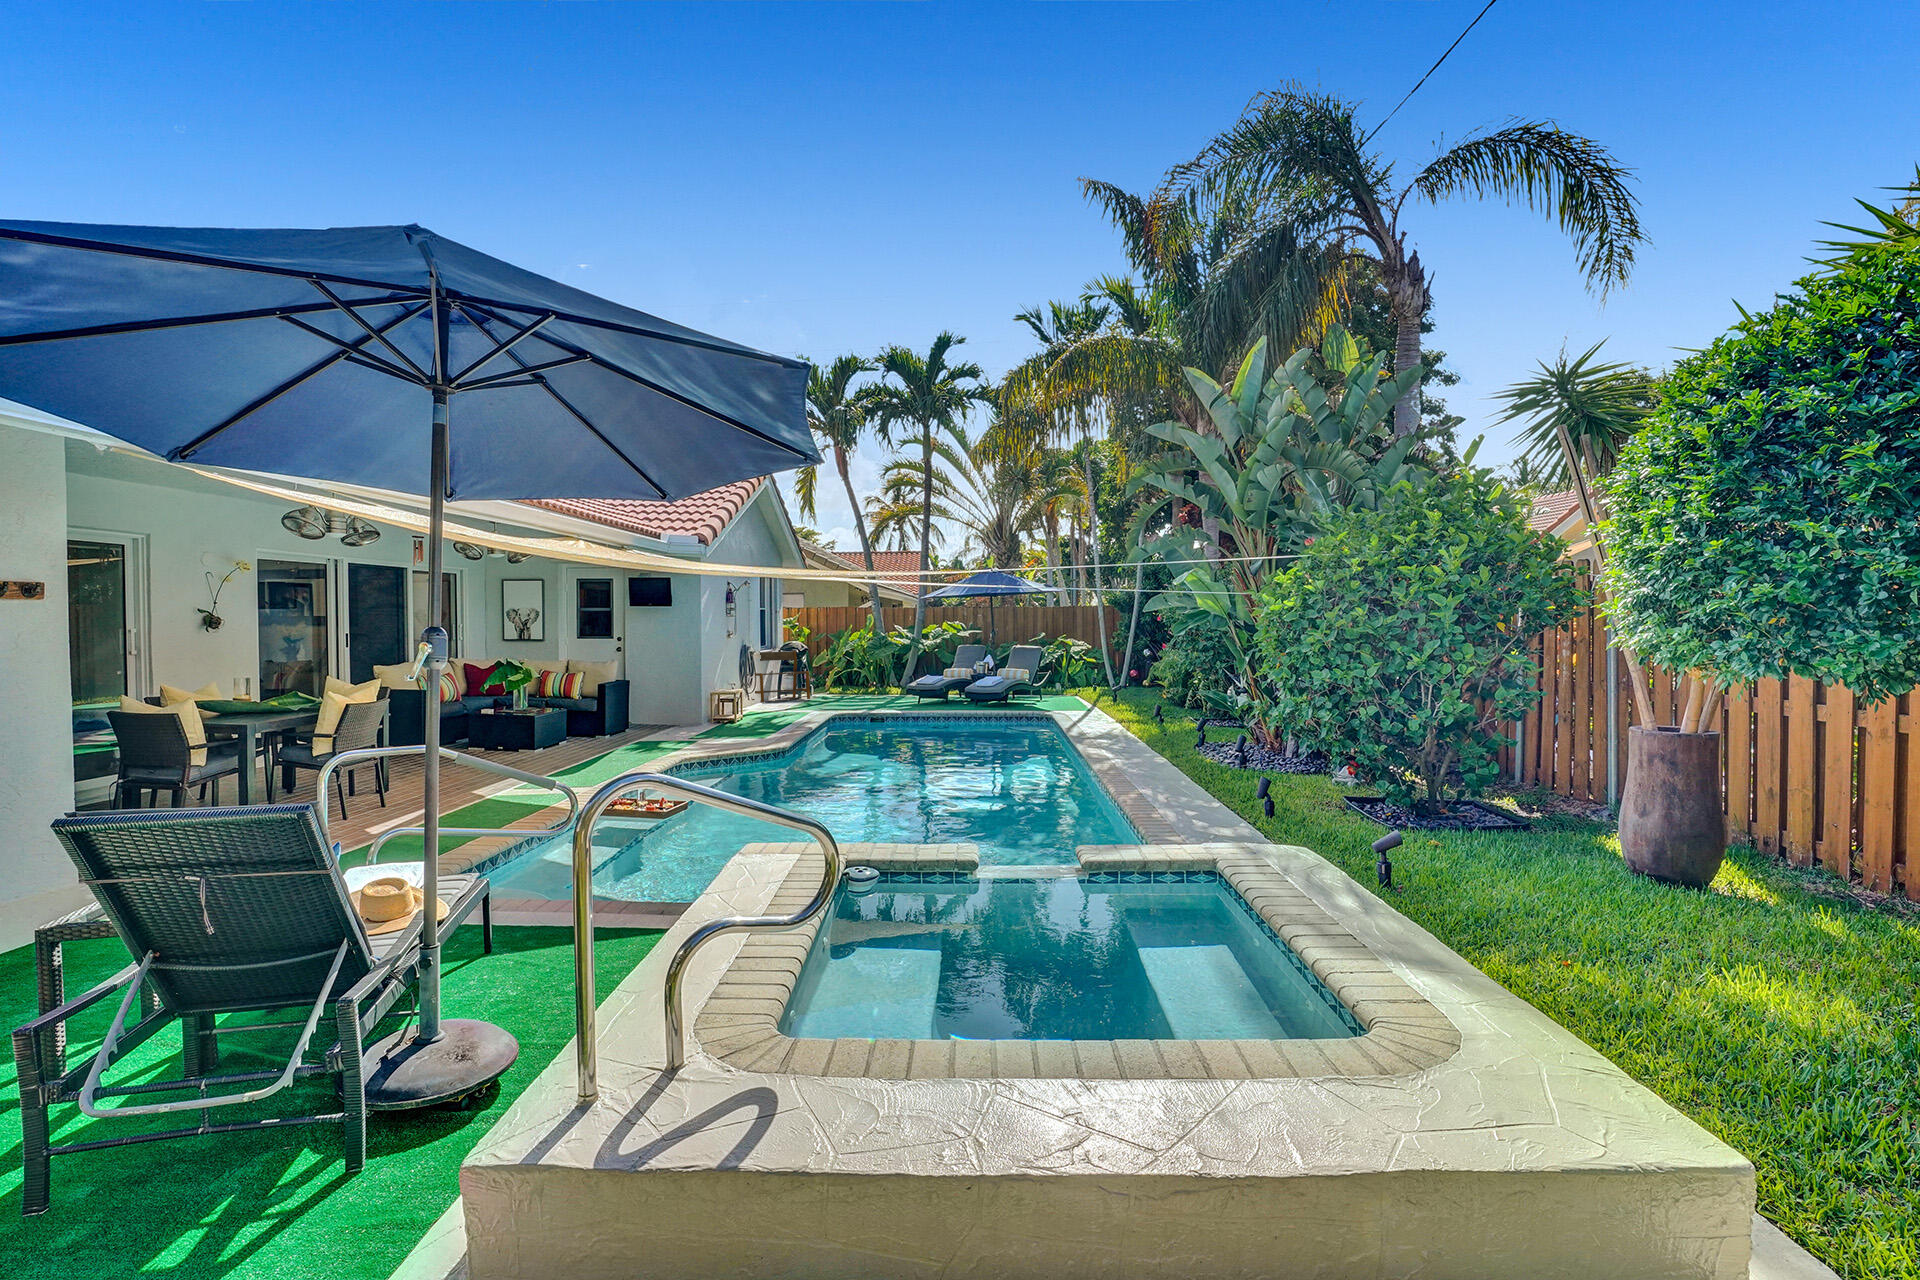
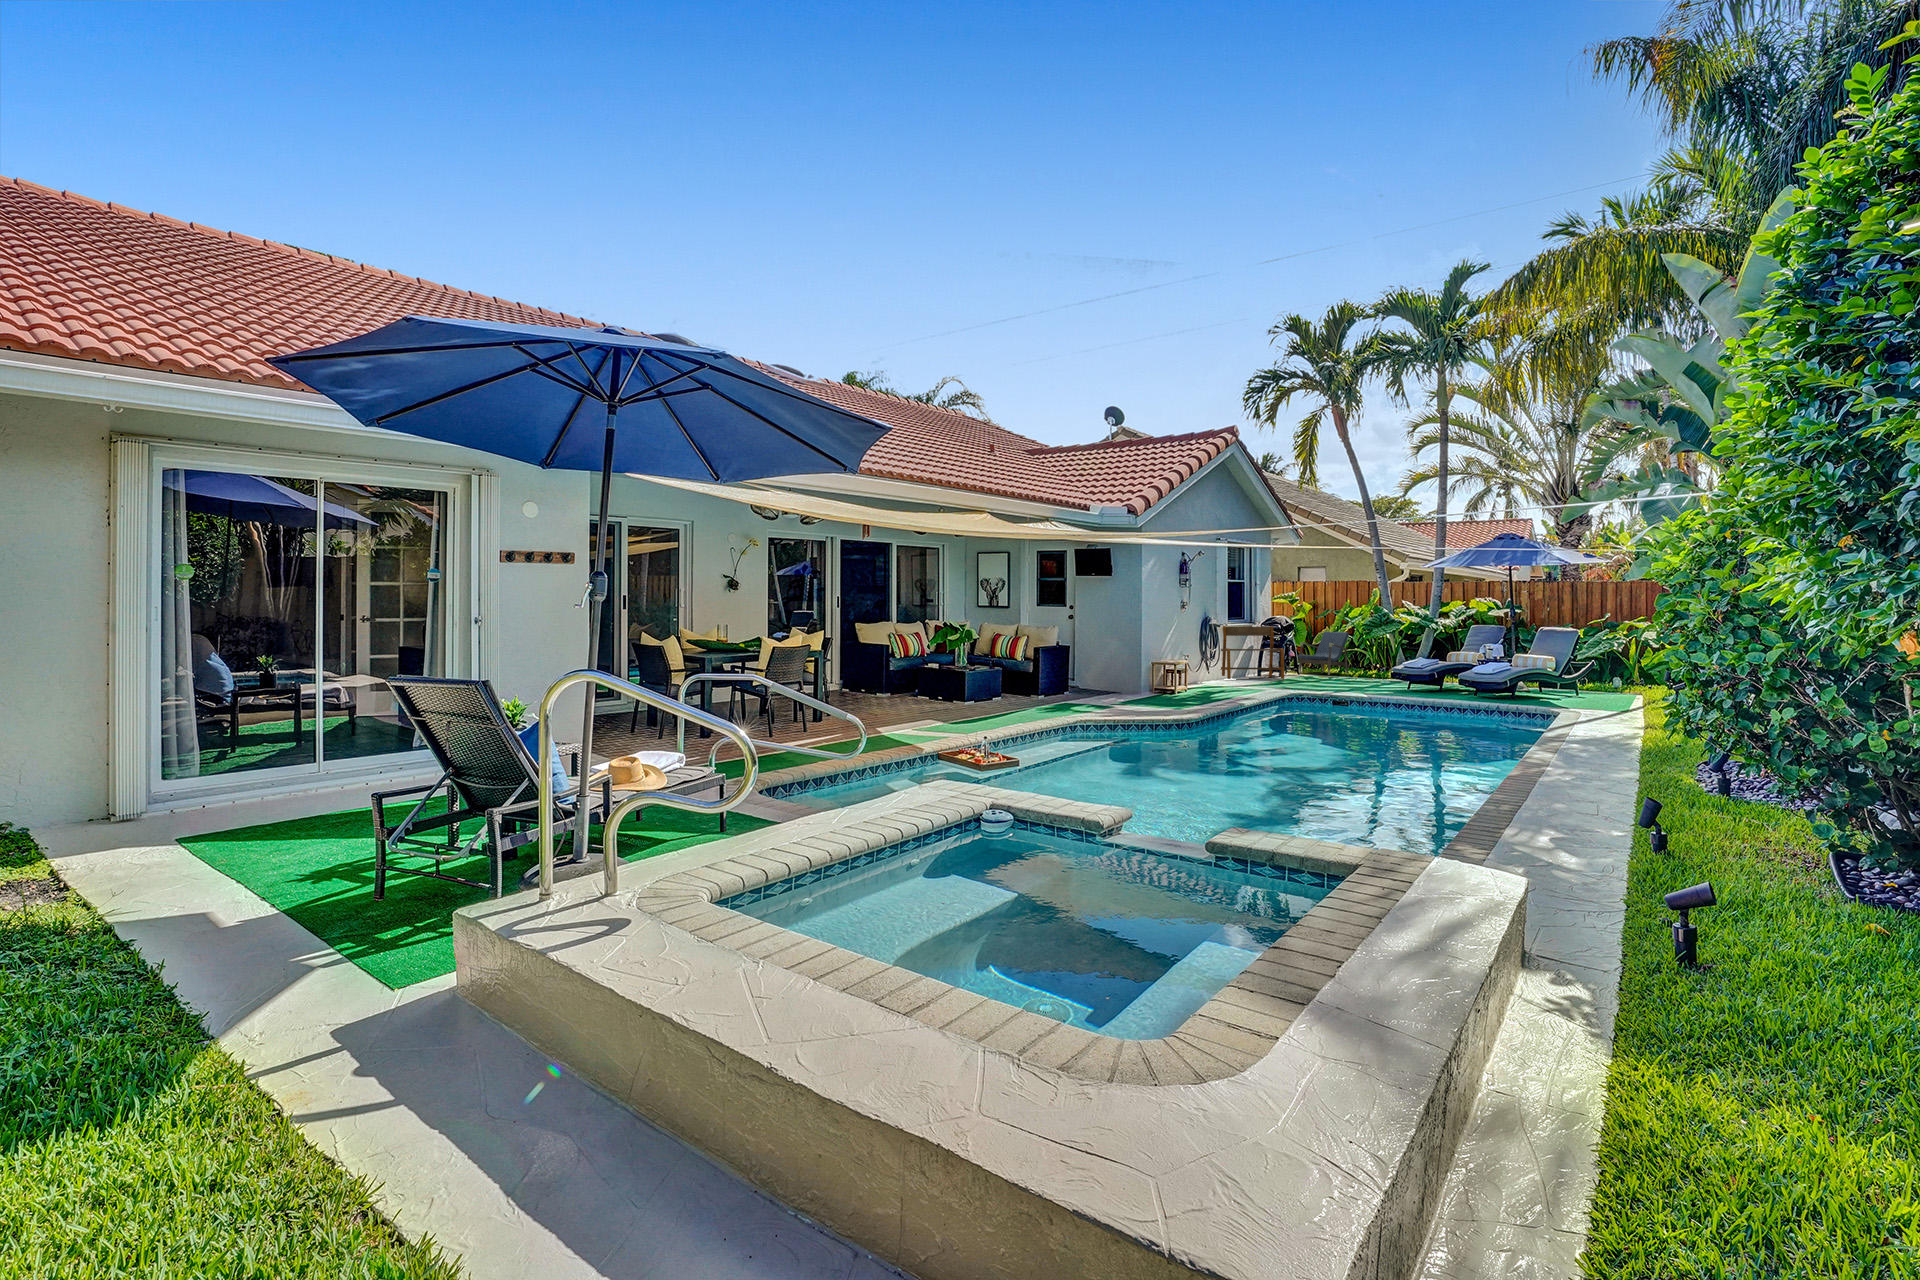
lounge chair: none [811,654,851,693] -> present [1298,632,1349,675]

